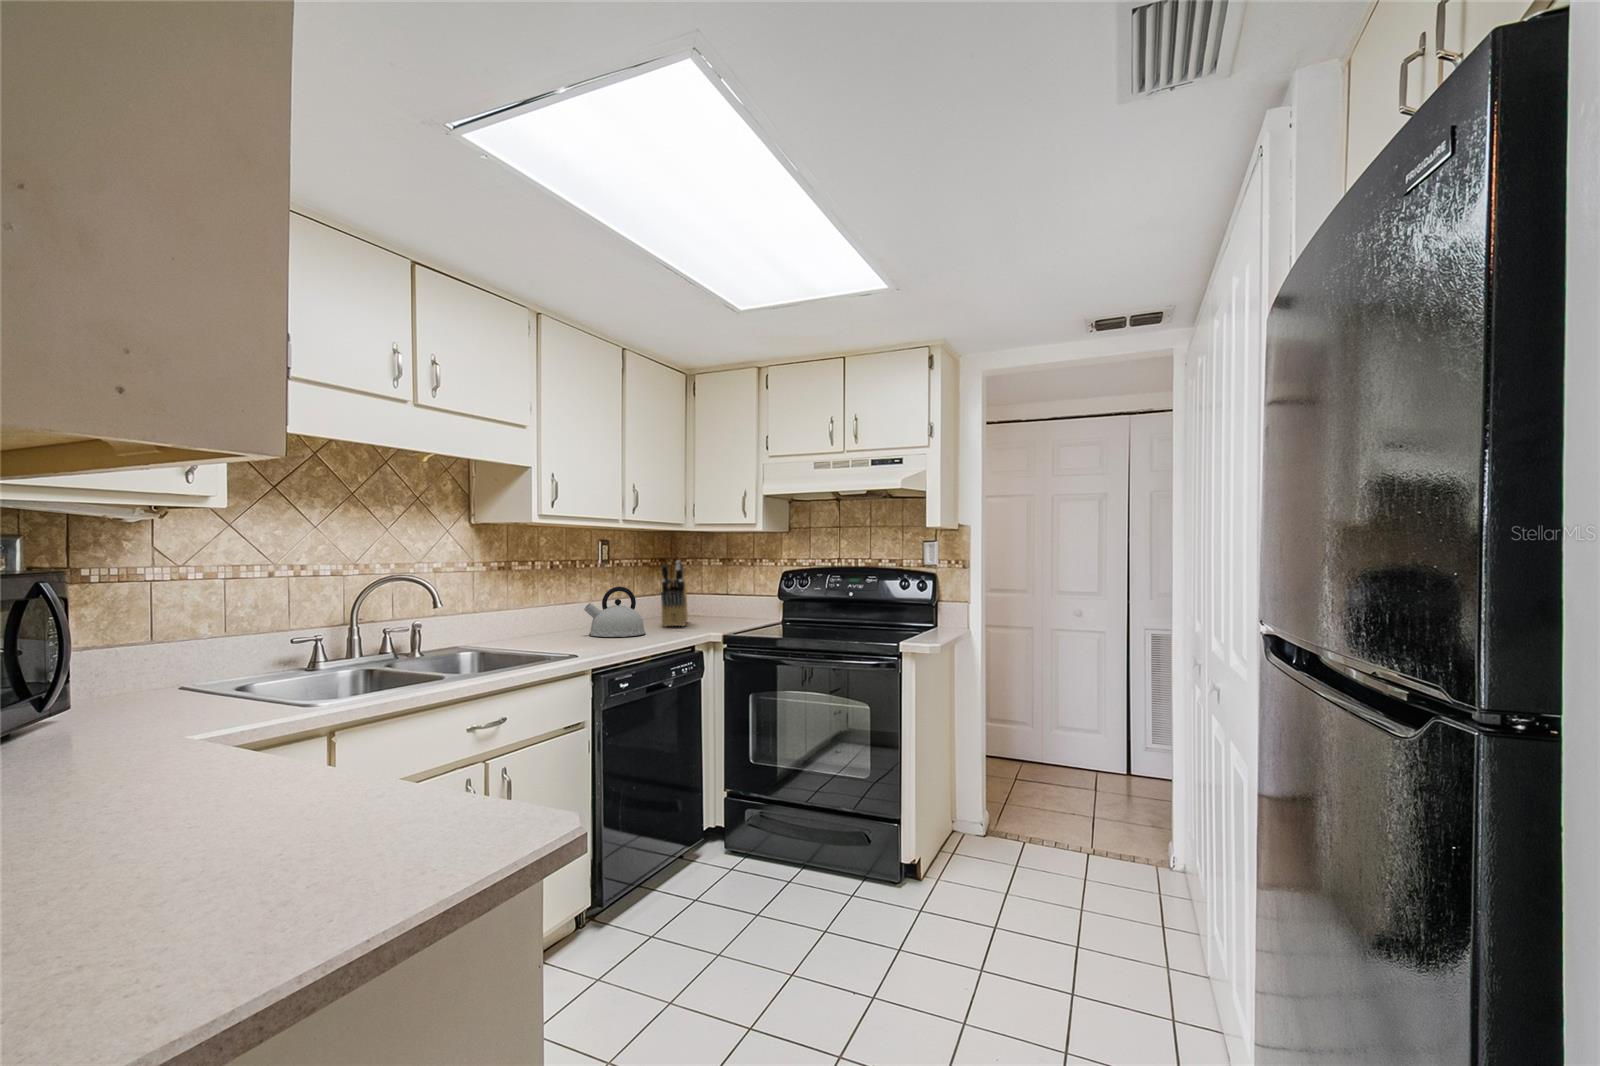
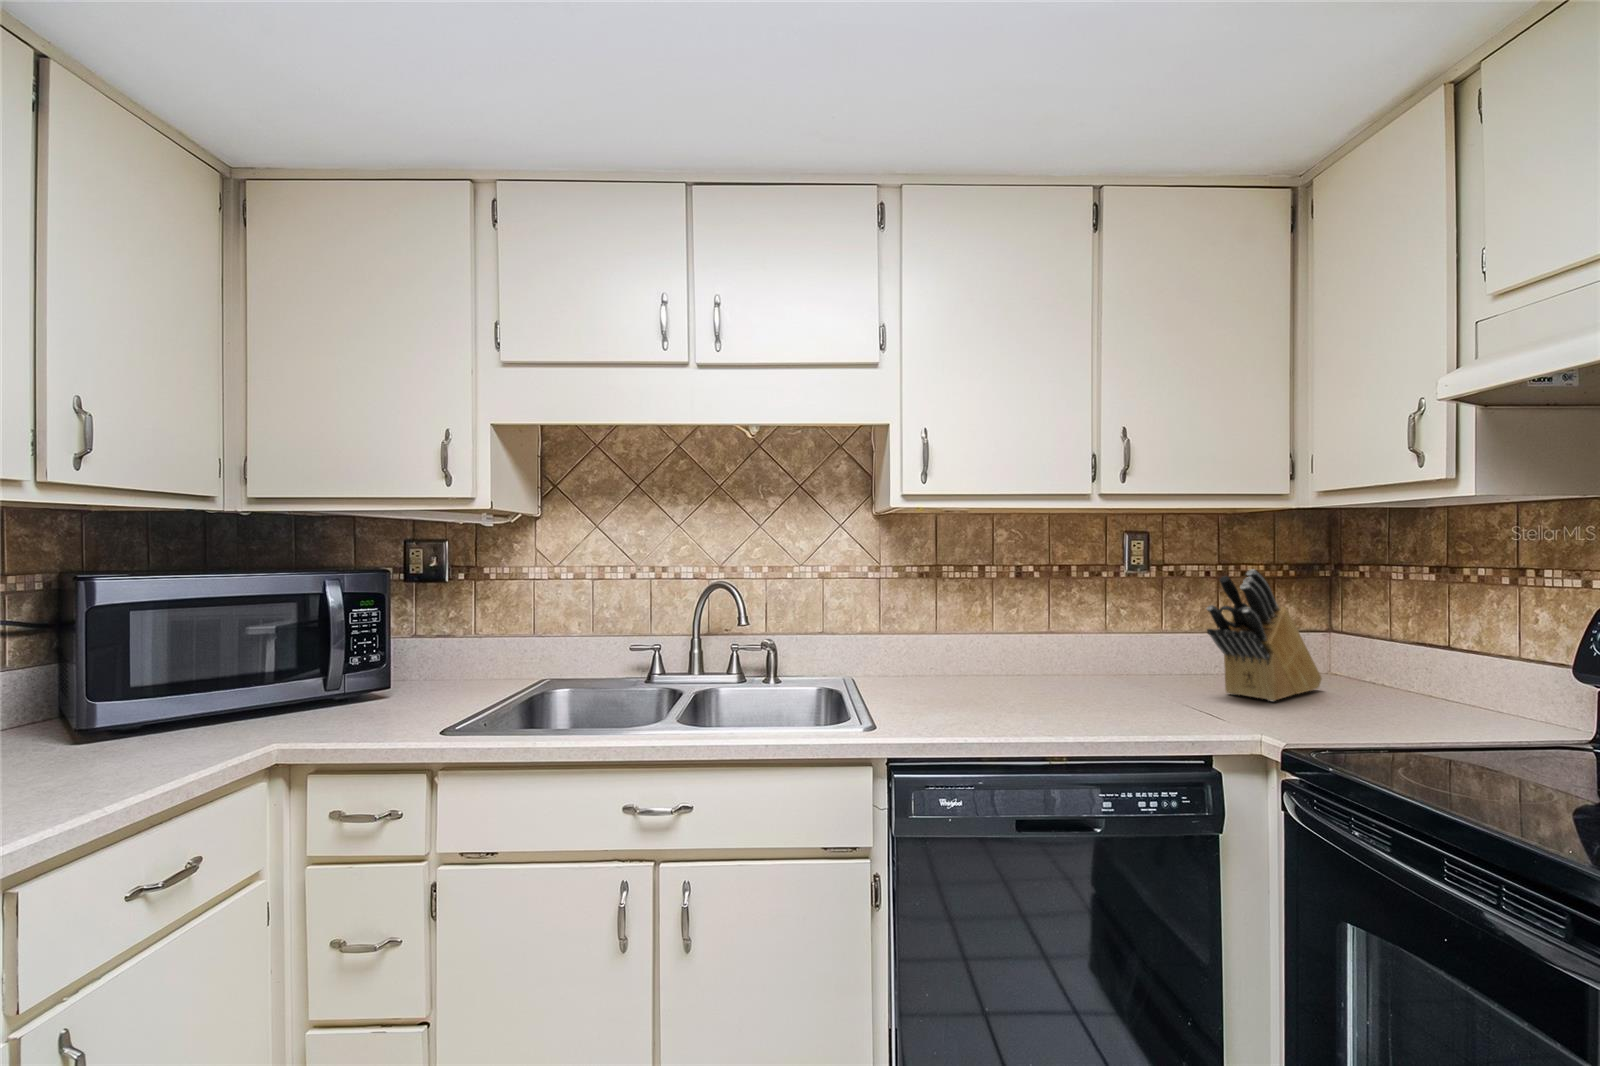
kettle: present [584,587,645,637] -> none [1037,613,1146,706]

